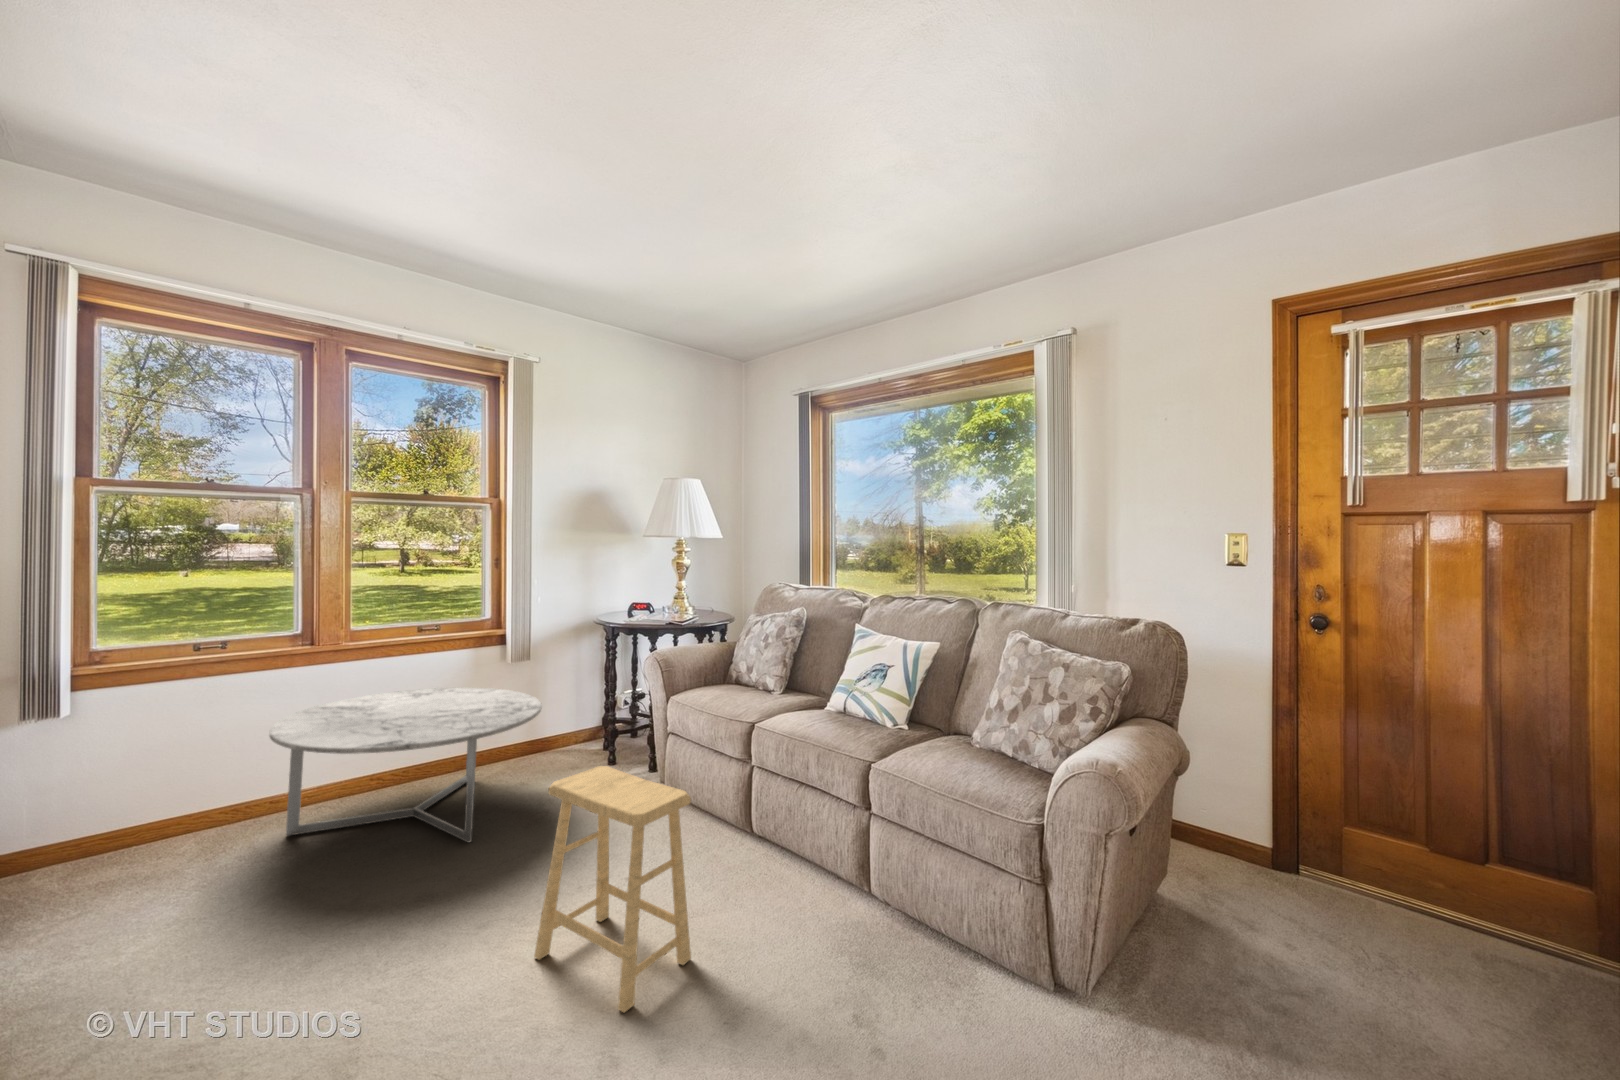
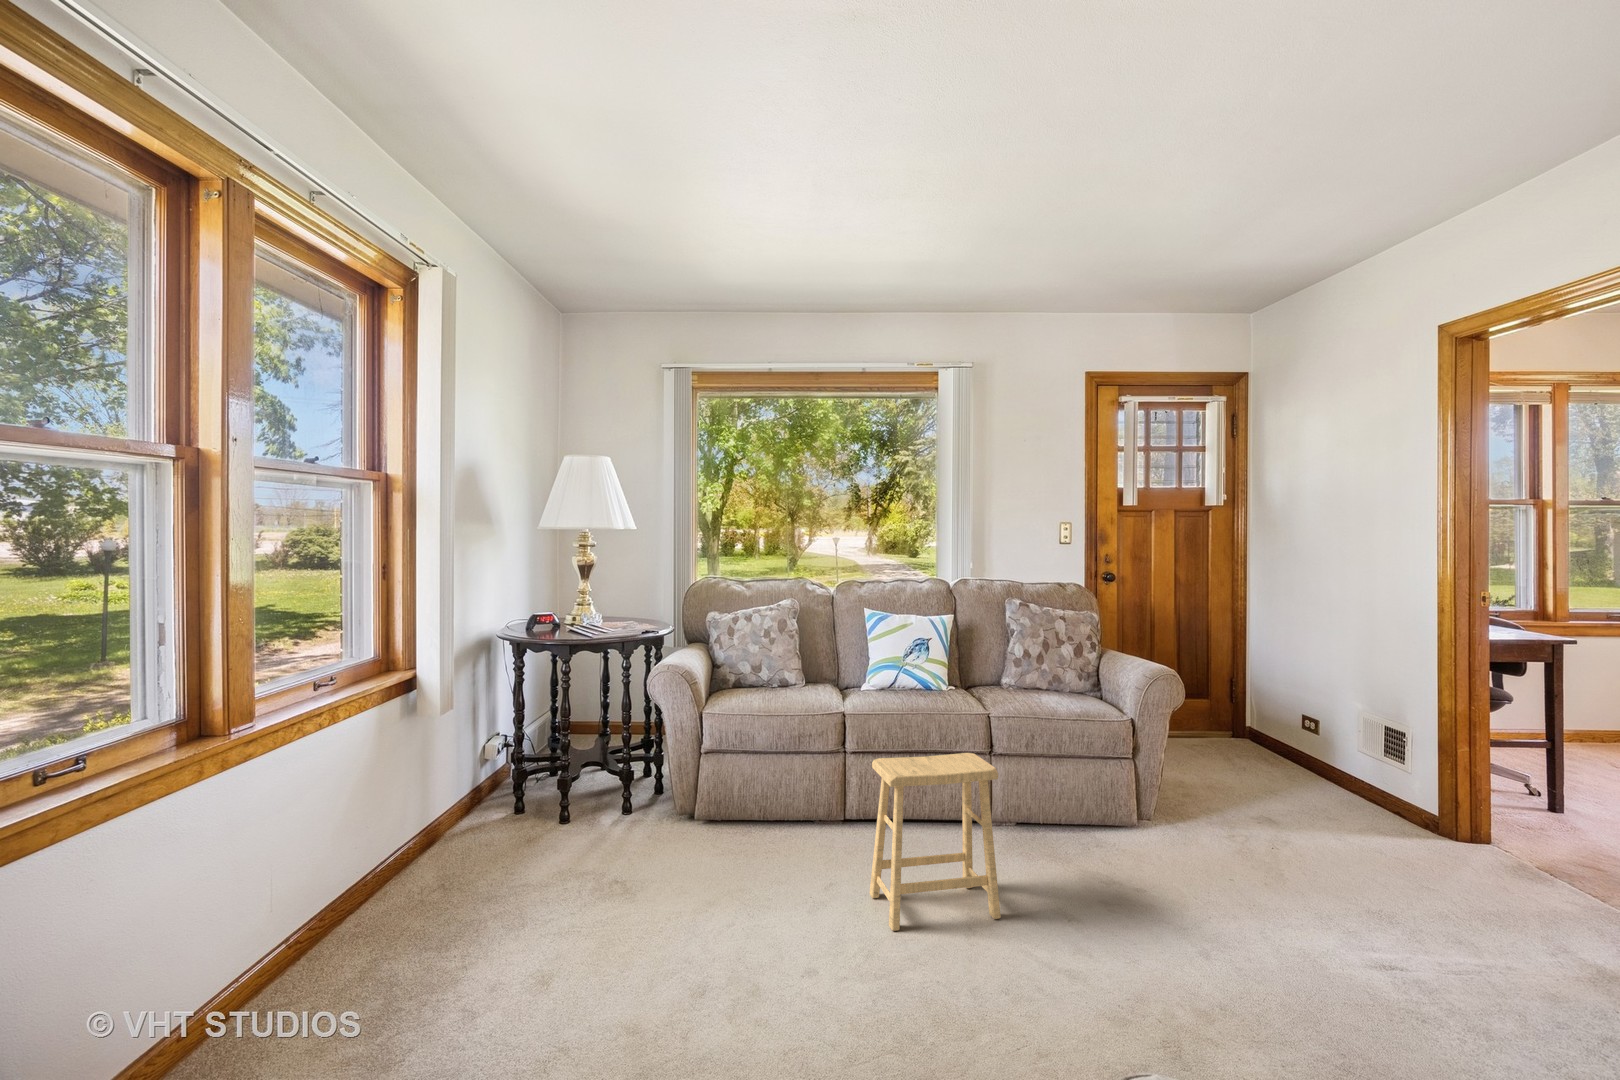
coffee table: present [269,688,542,842] -> none [316,747,655,1013]

